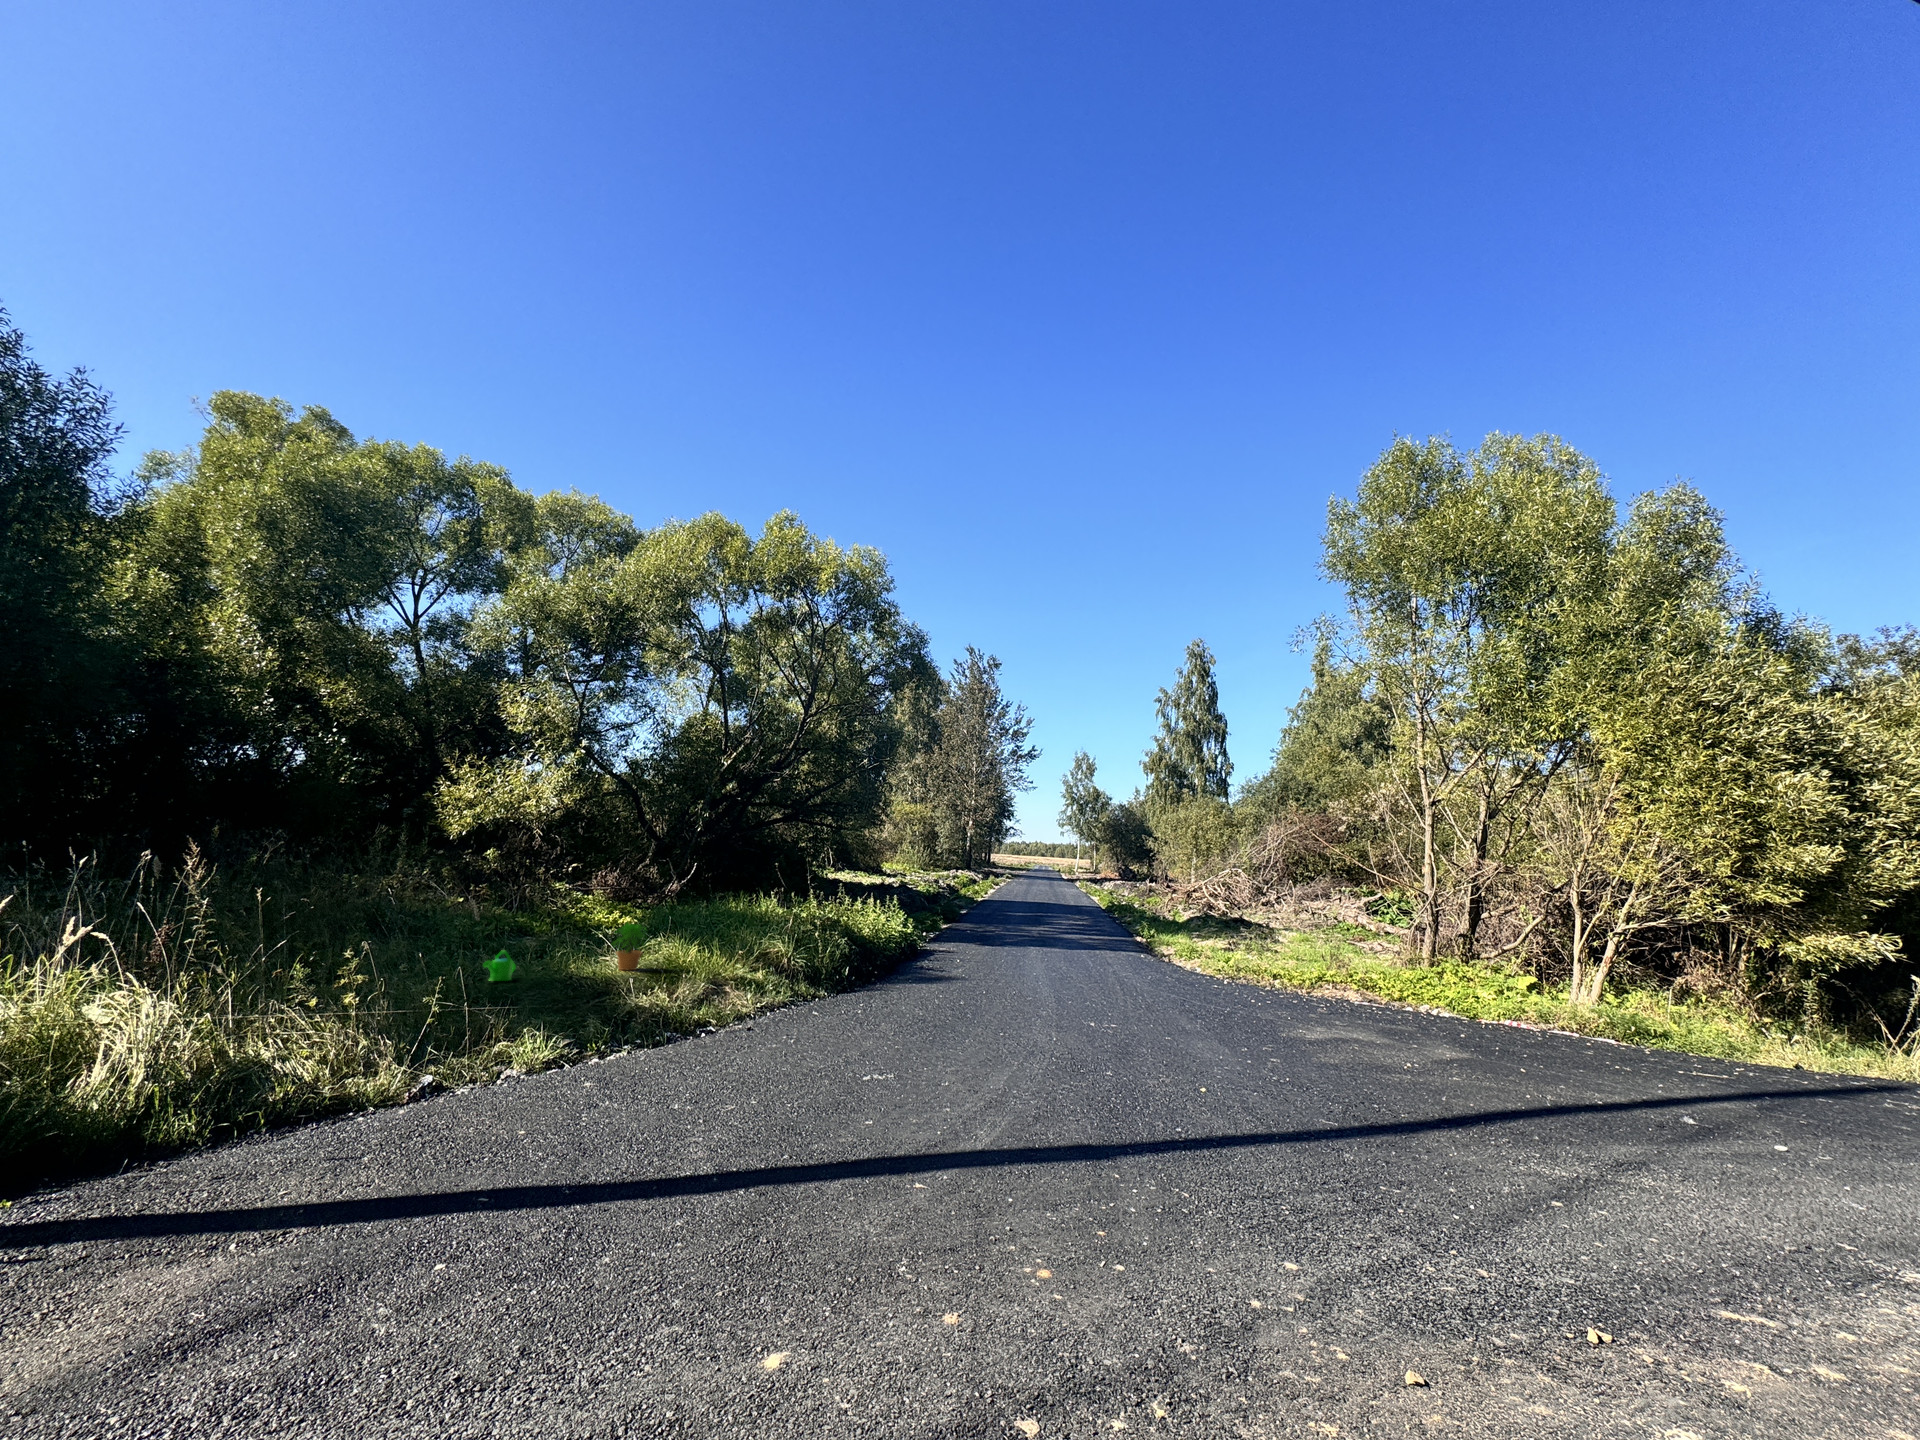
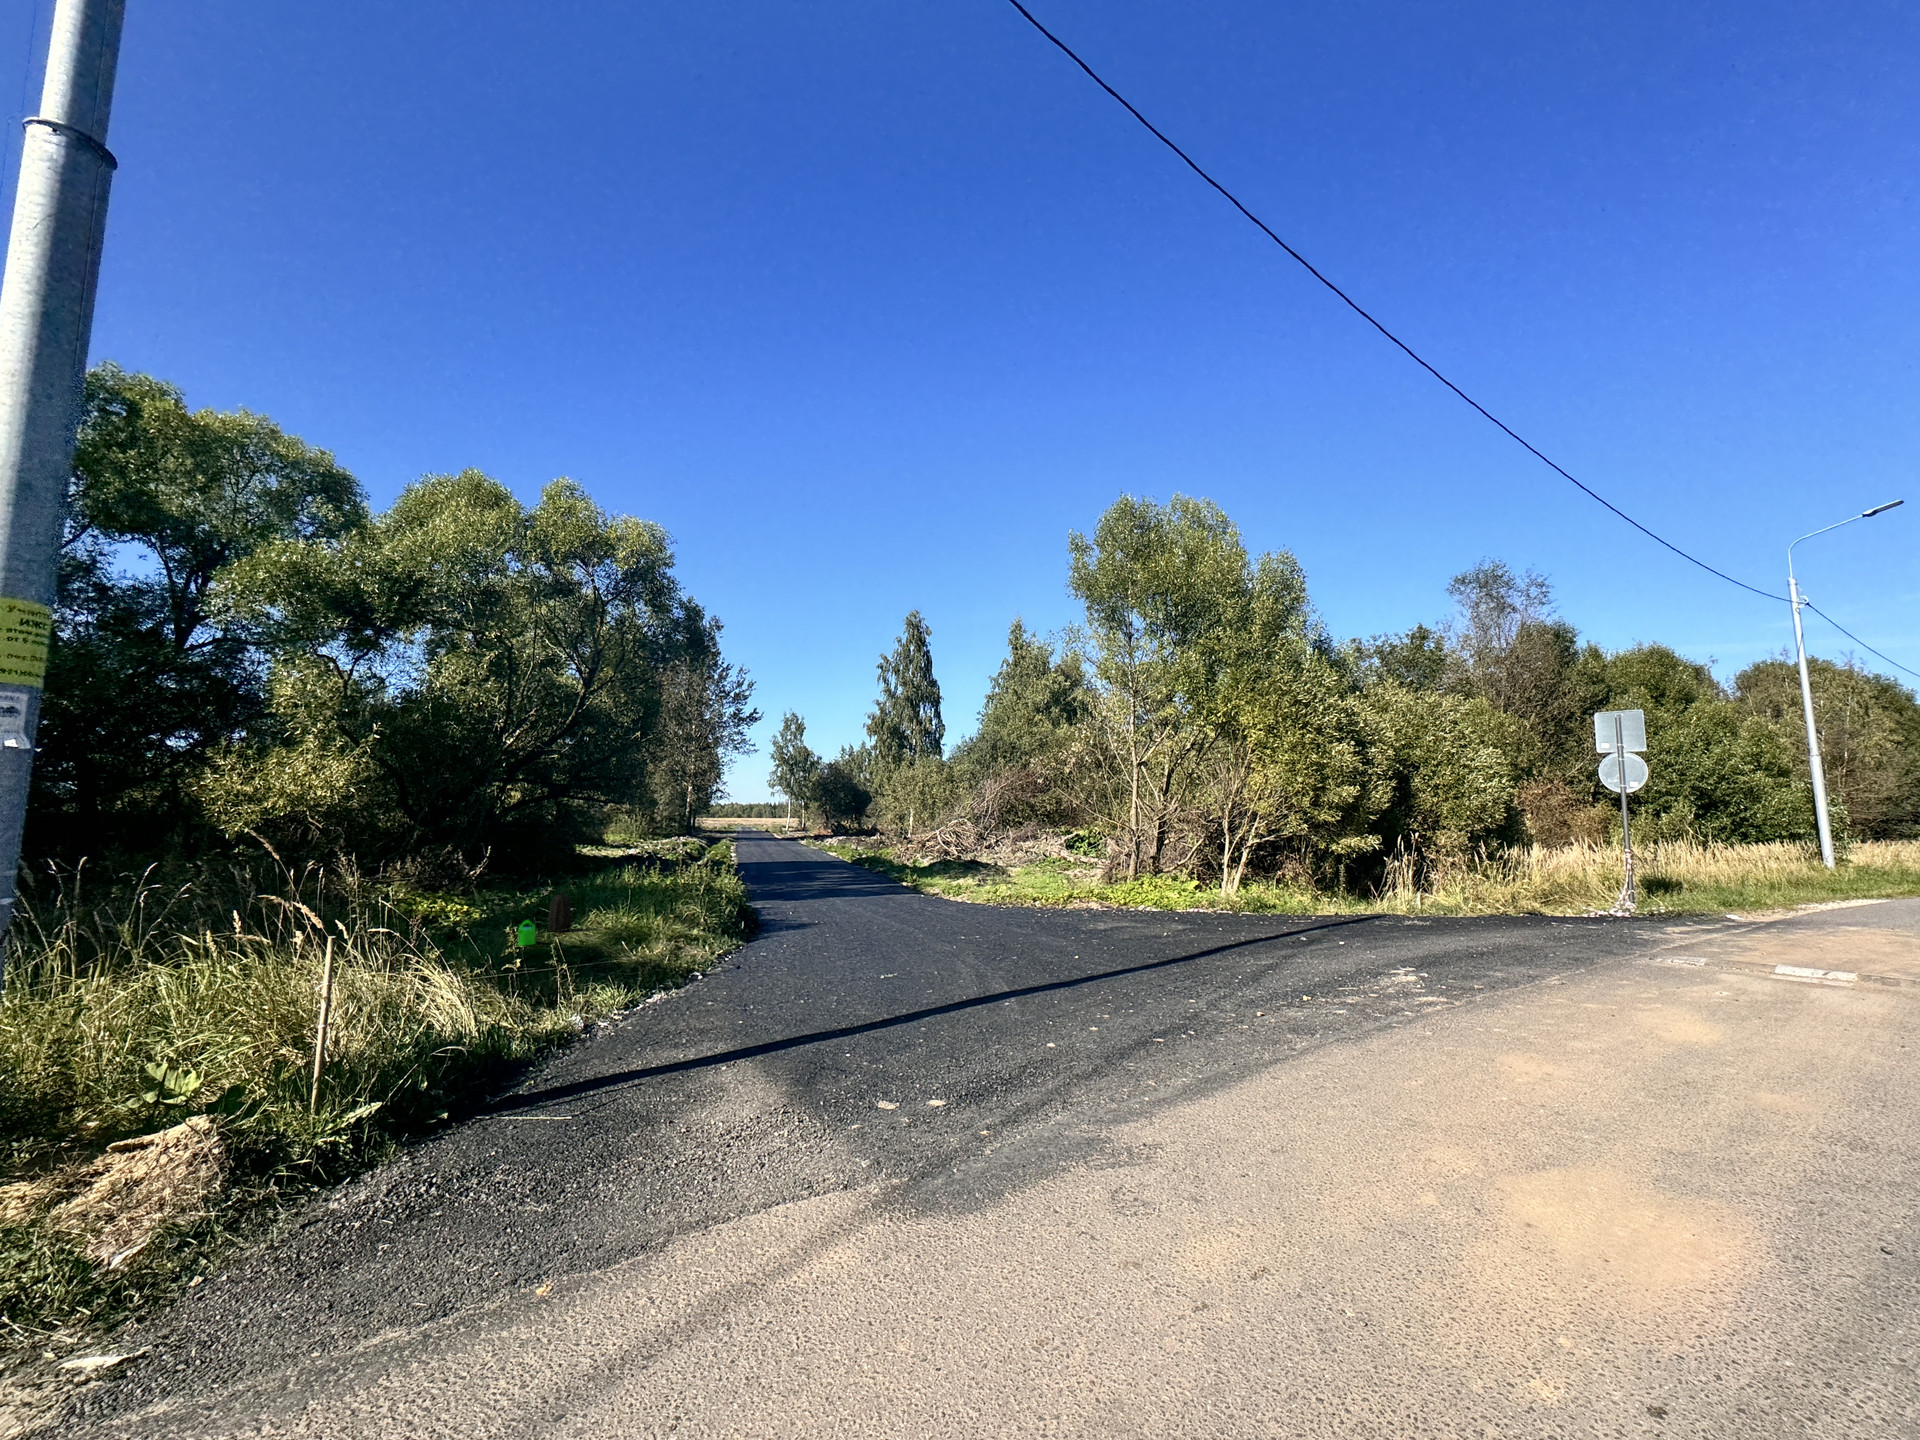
backpack: none [566,918,593,967] -> present [547,892,573,932]
potted plant: present [616,922,647,970] -> none [596,890,628,930]

